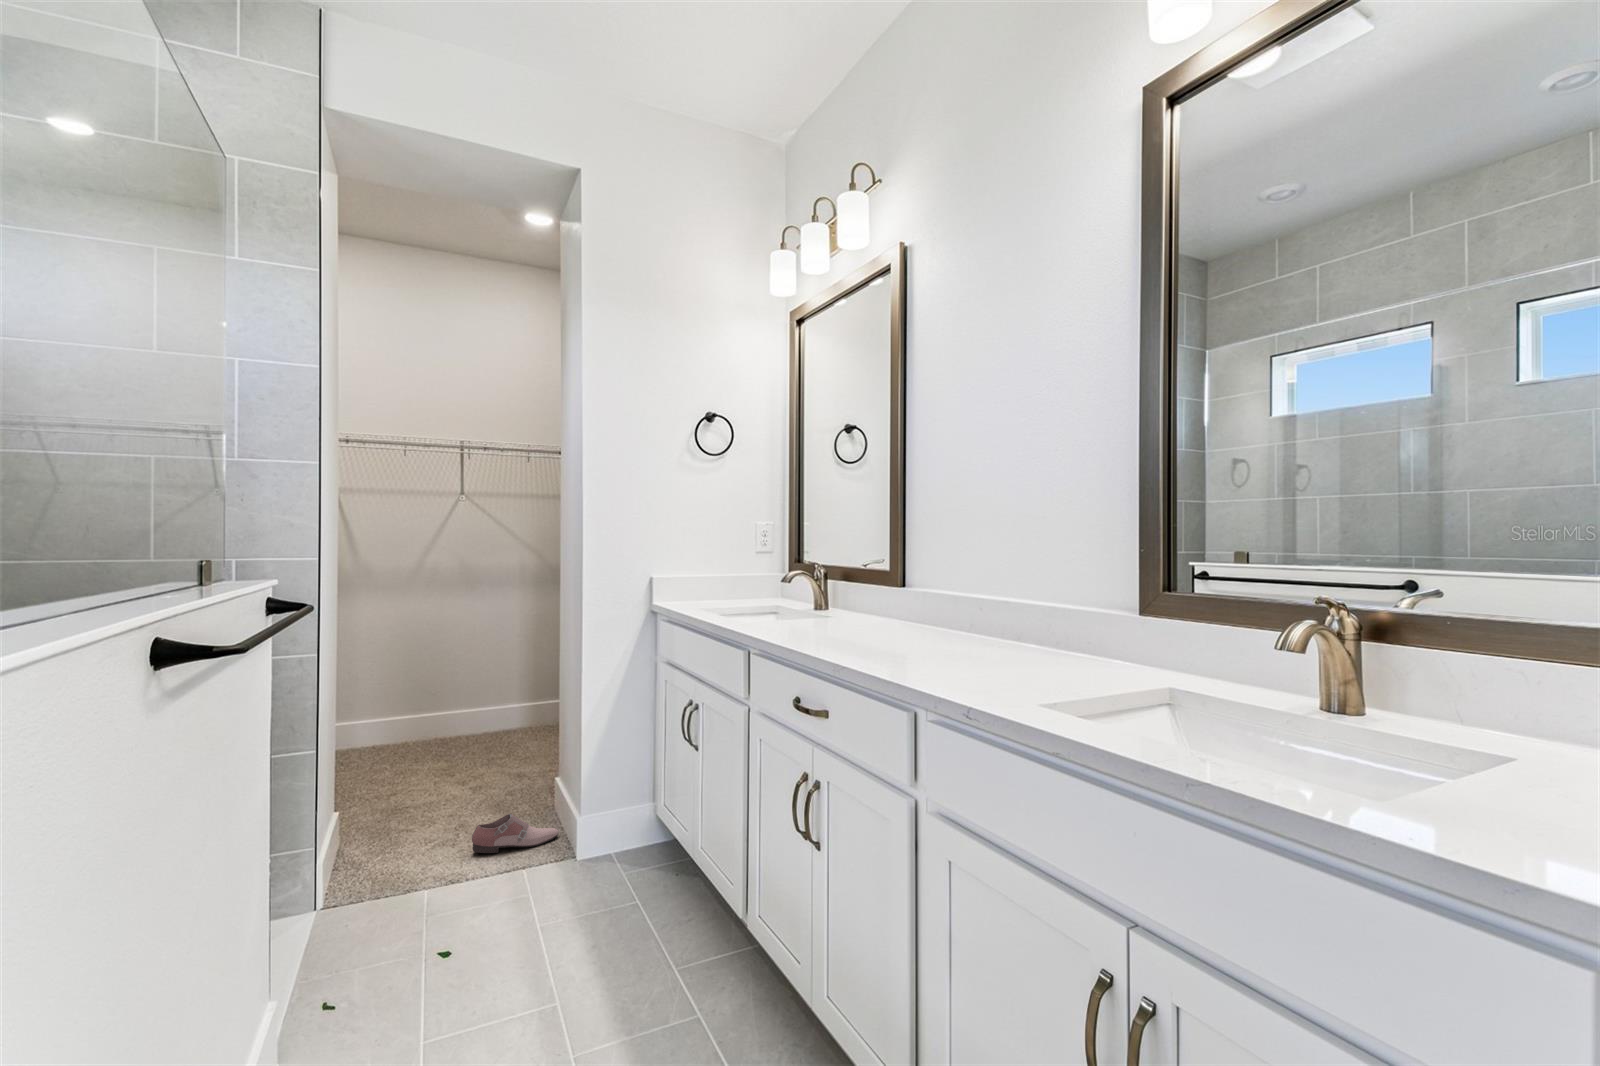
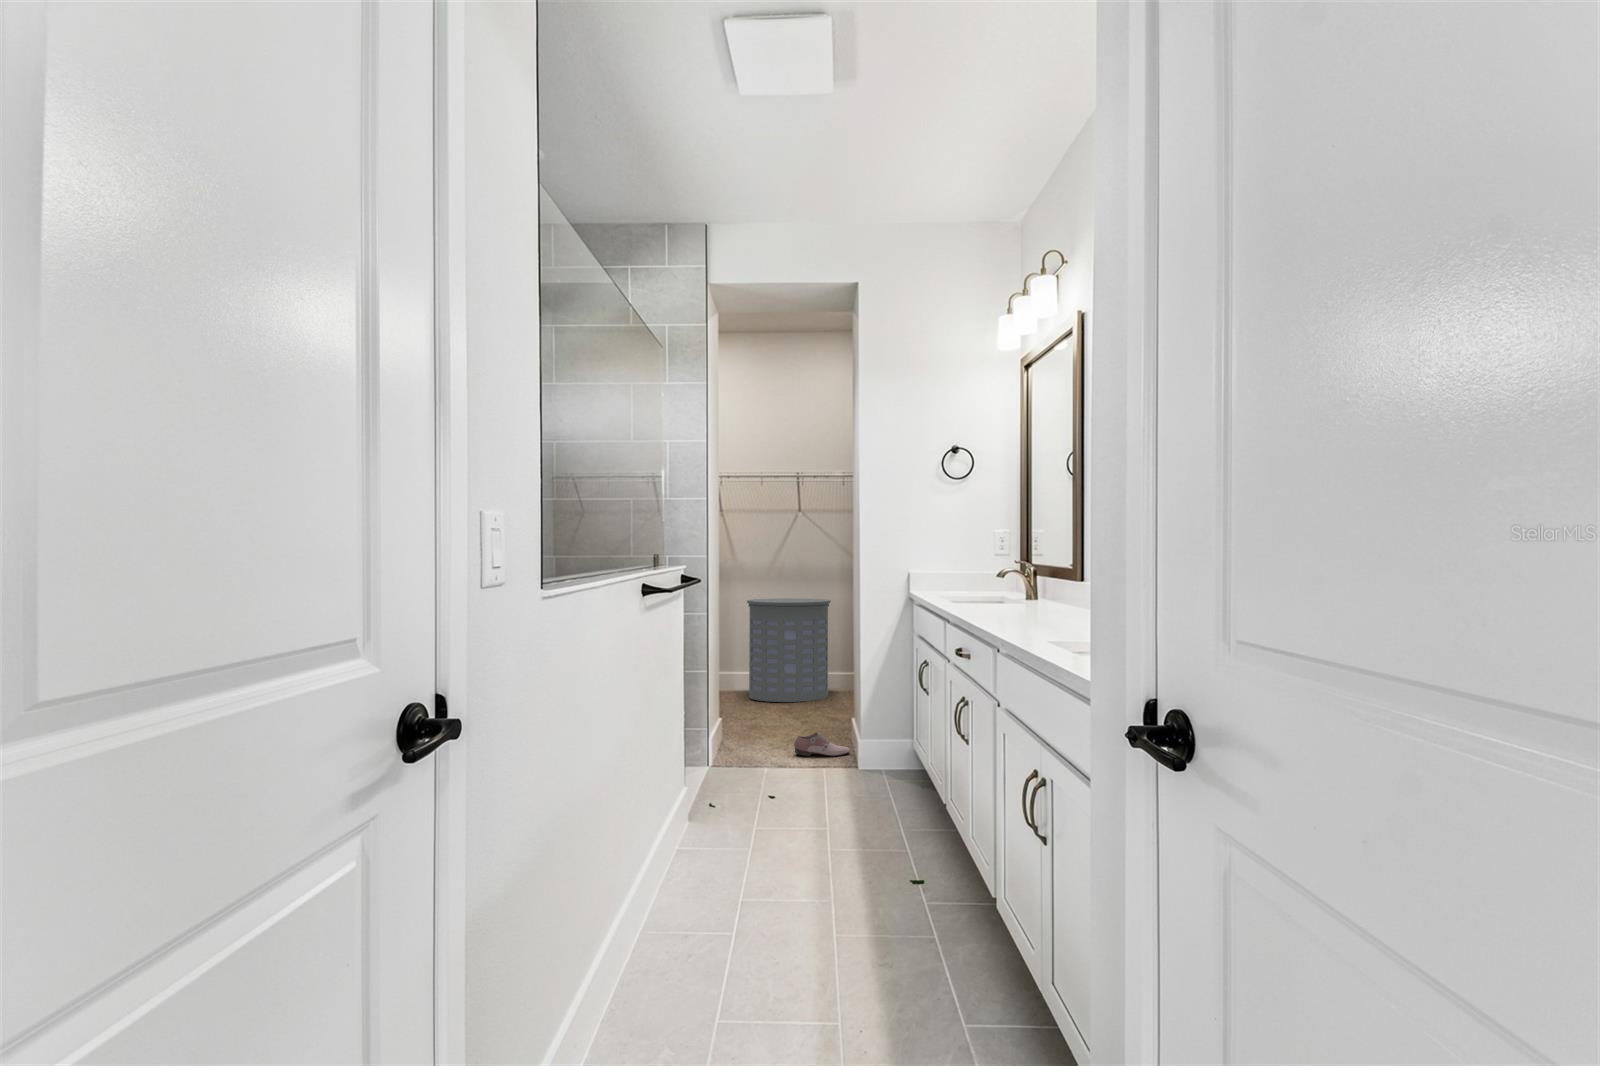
laundry hamper: none [381,613,510,763] -> present [747,598,831,702]

